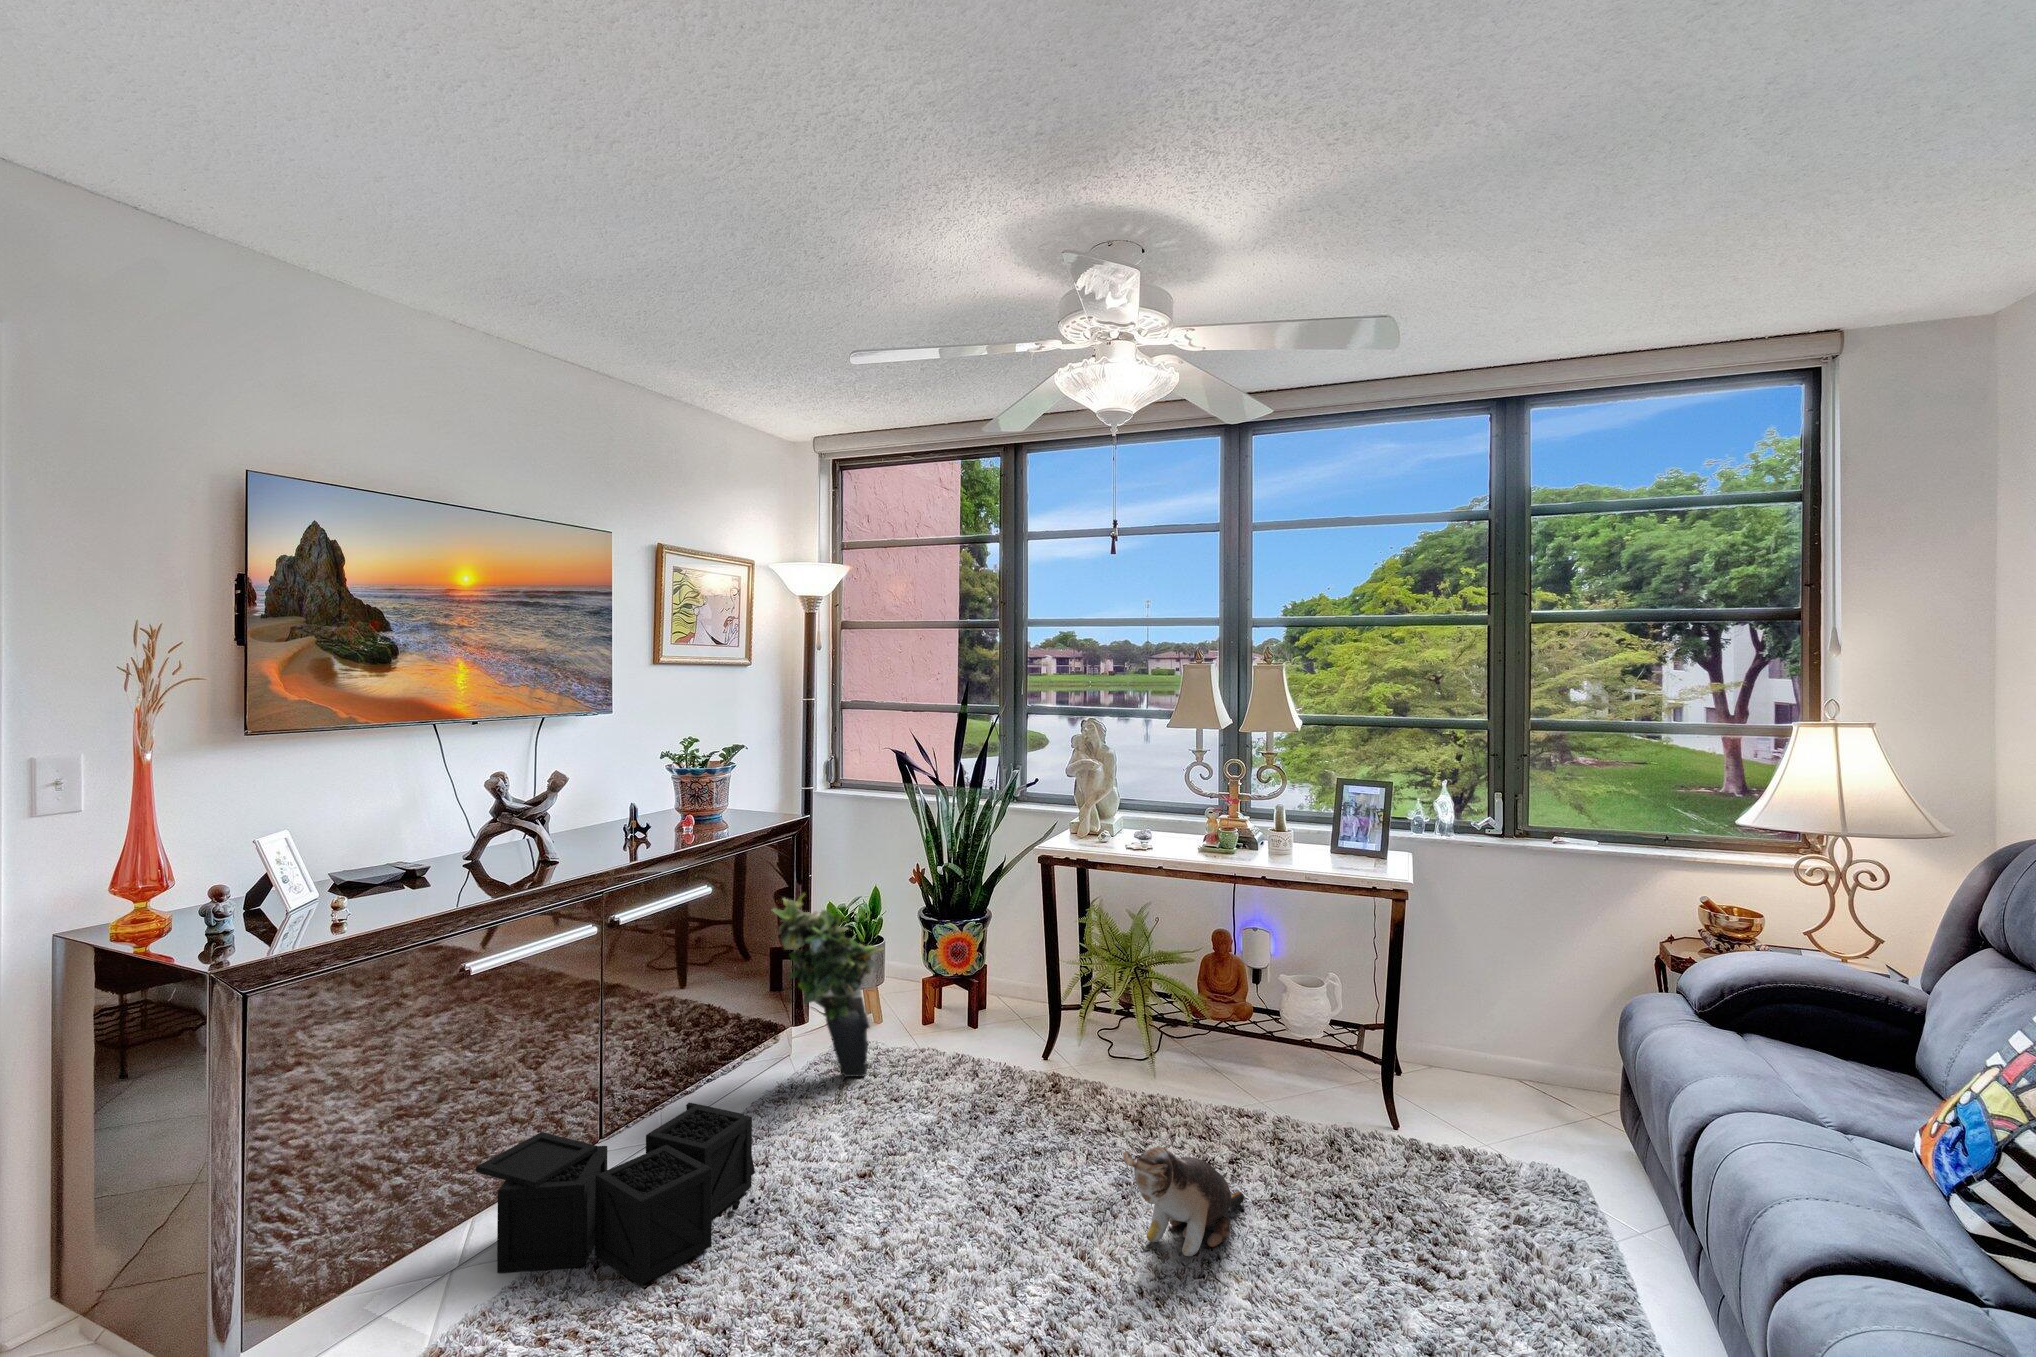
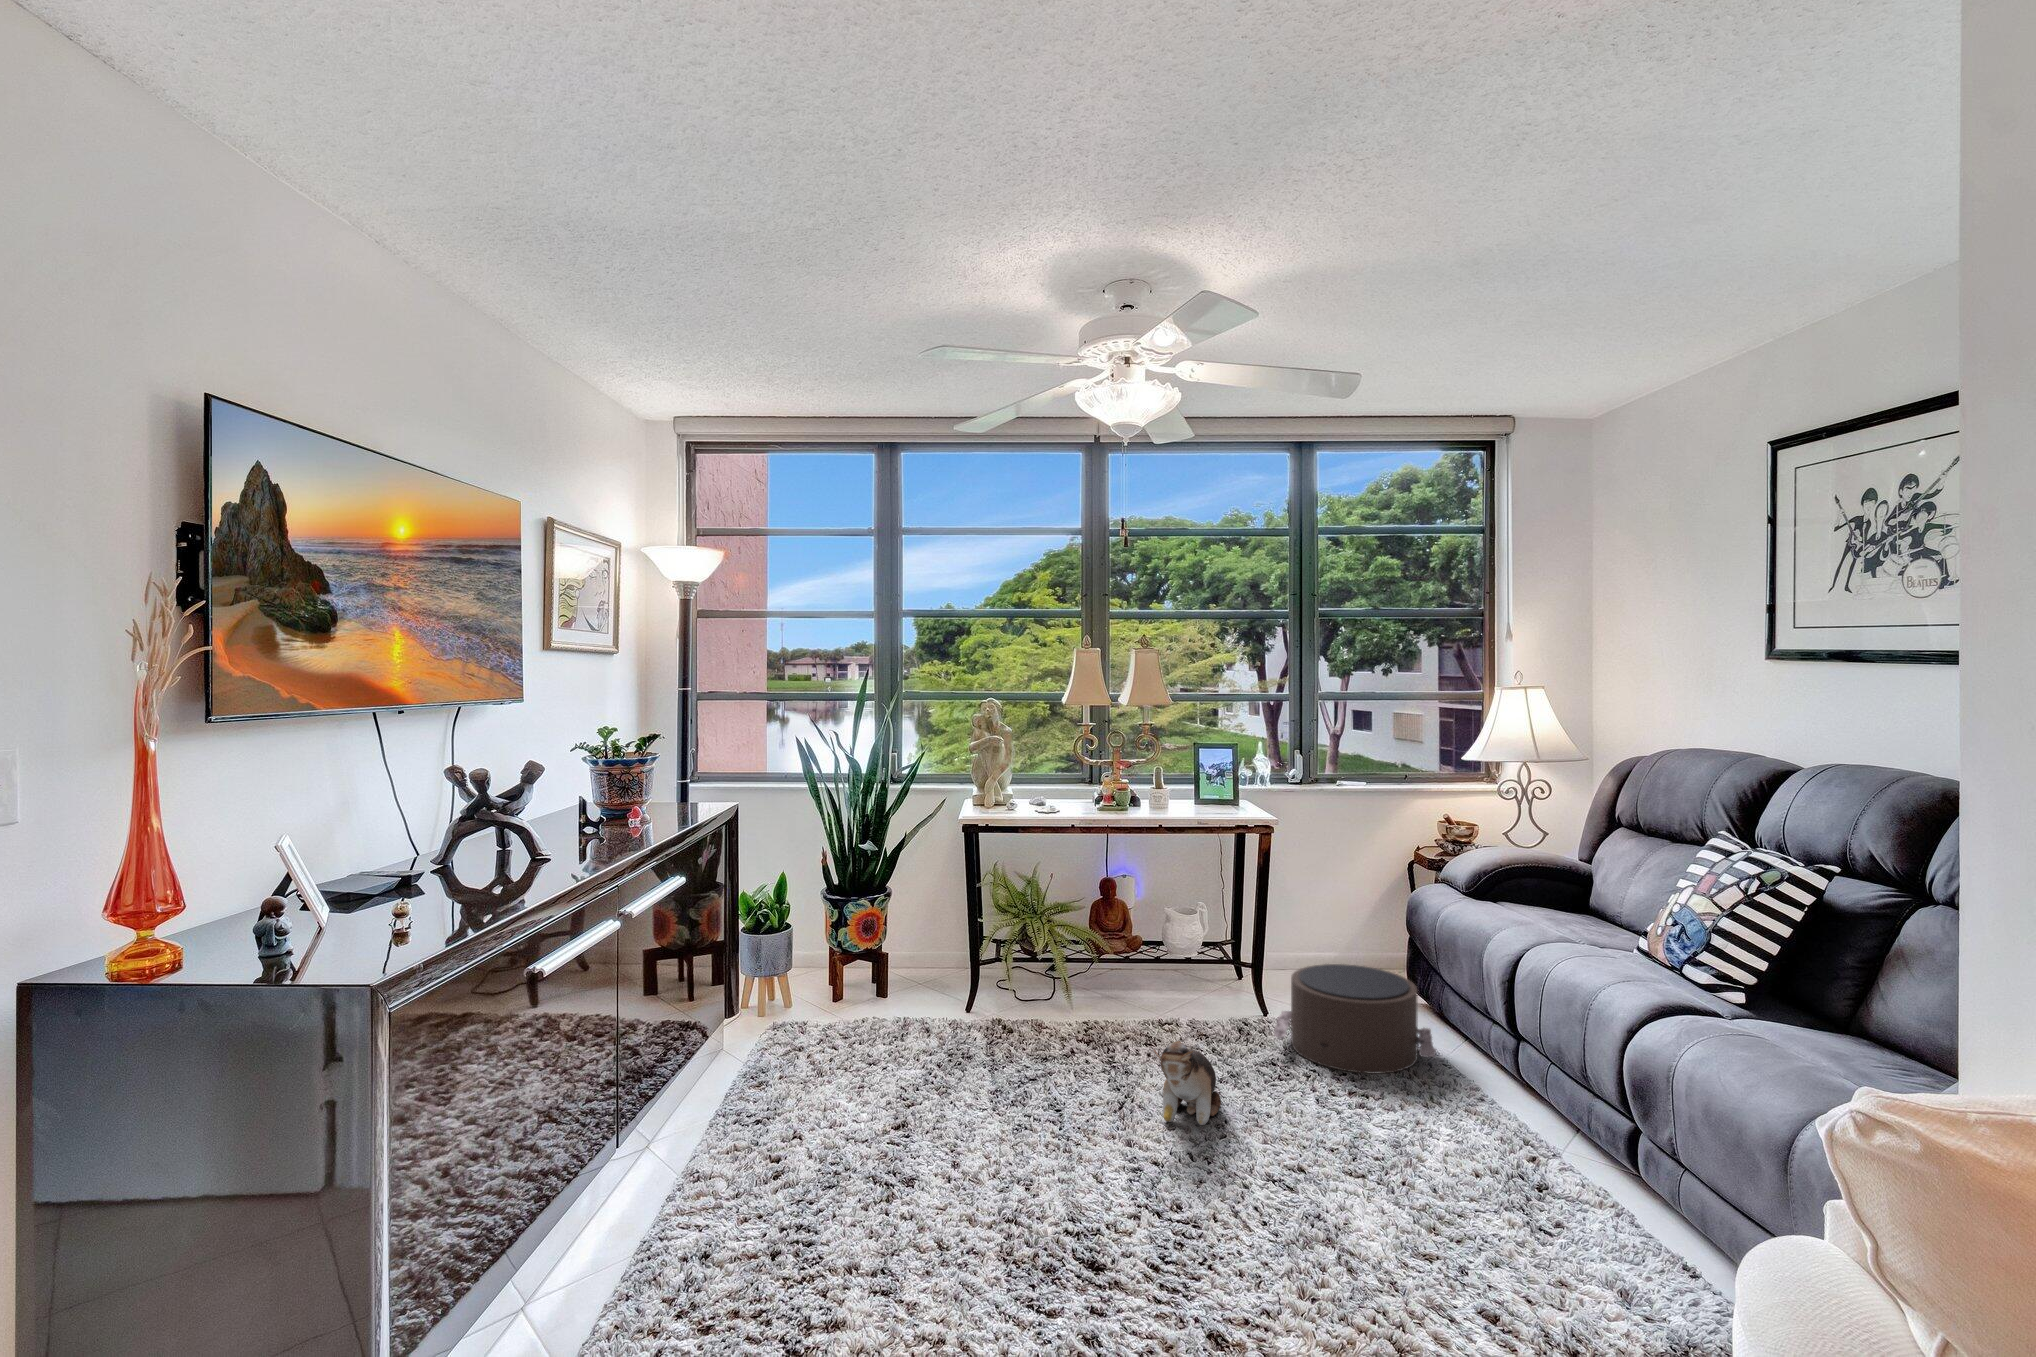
potted plant: present [773,894,883,1077] -> none [726,880,835,1055]
pouf: none [1354,1076,1585,1243] -> present [1274,964,1436,1074]
storage bin: present [476,1102,761,1286] -> none [566,1087,831,1275]

